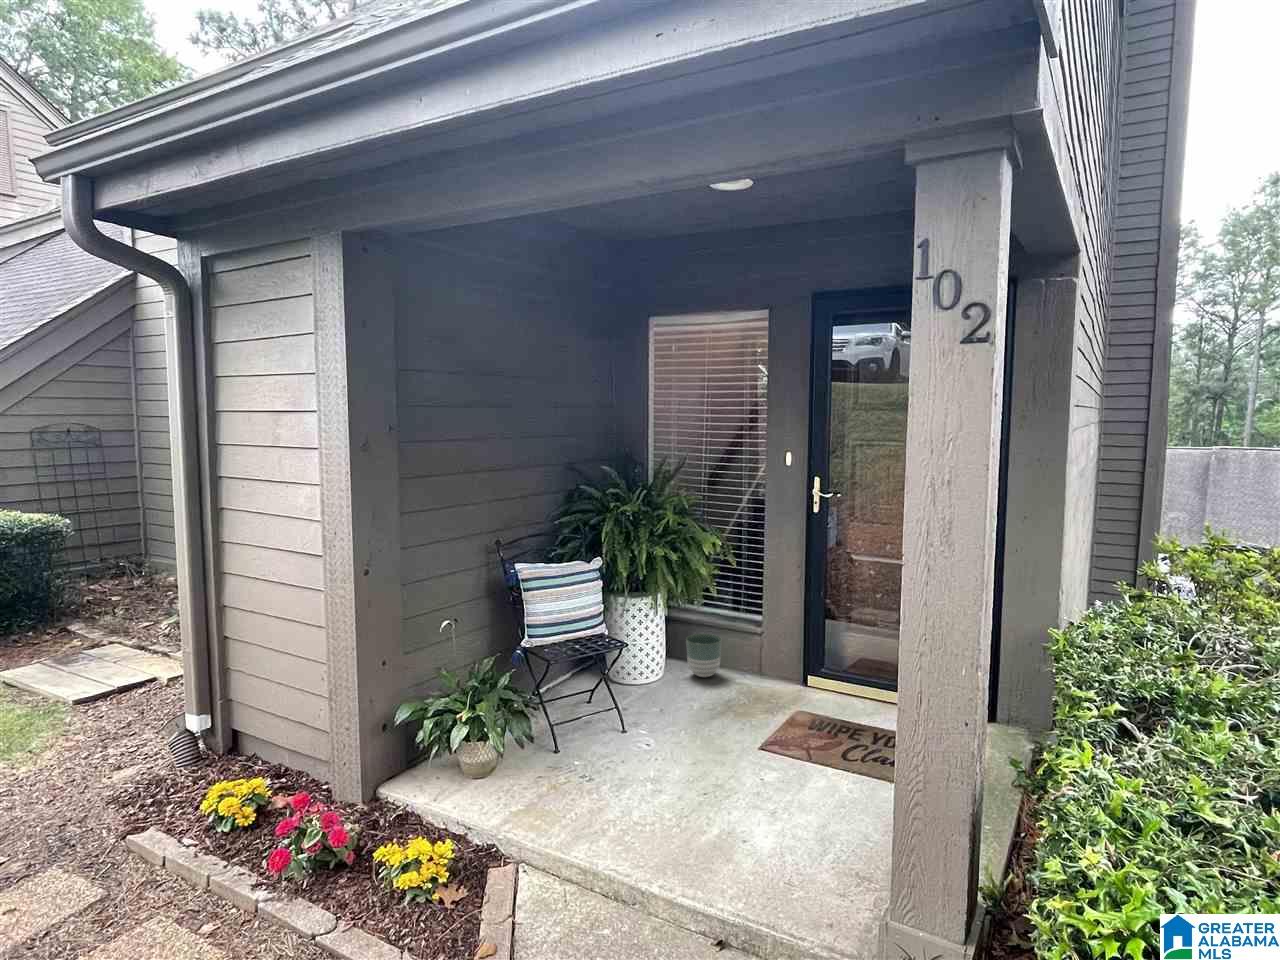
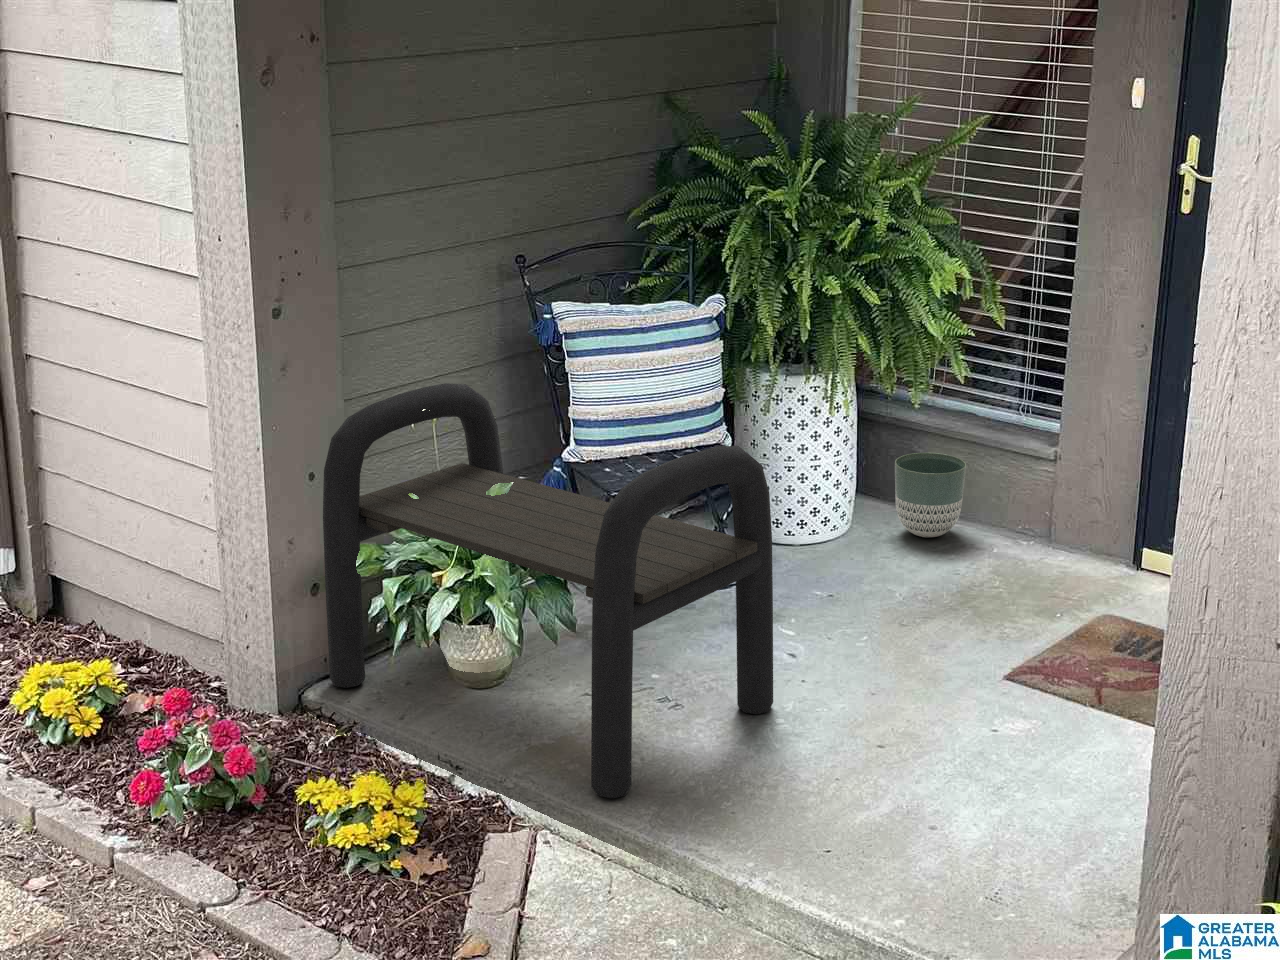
bench: none [392,608,643,841] -> present [323,383,773,799]

